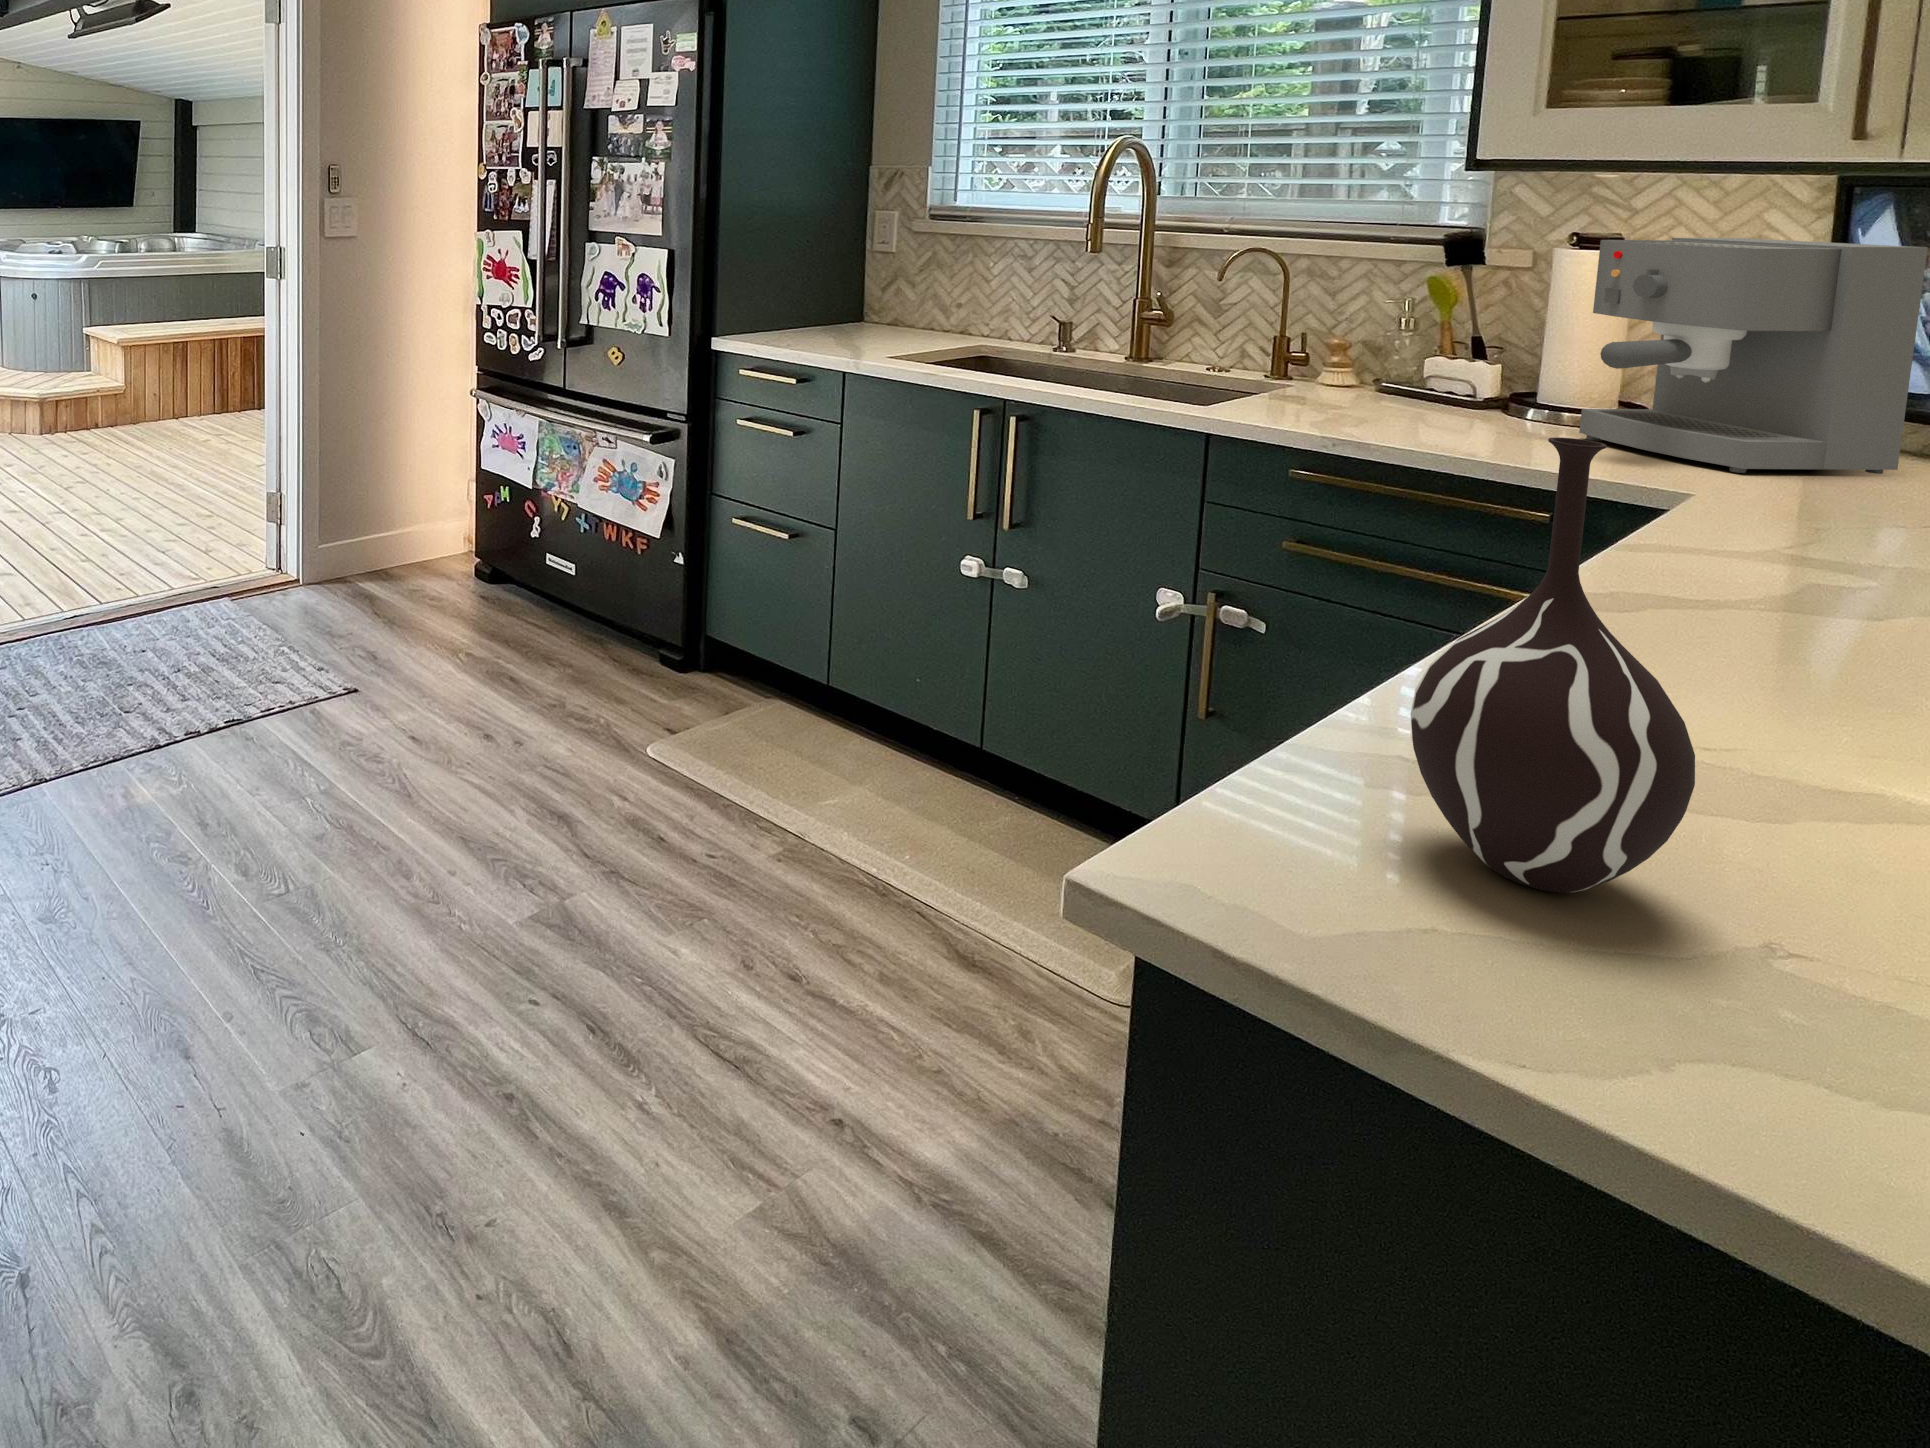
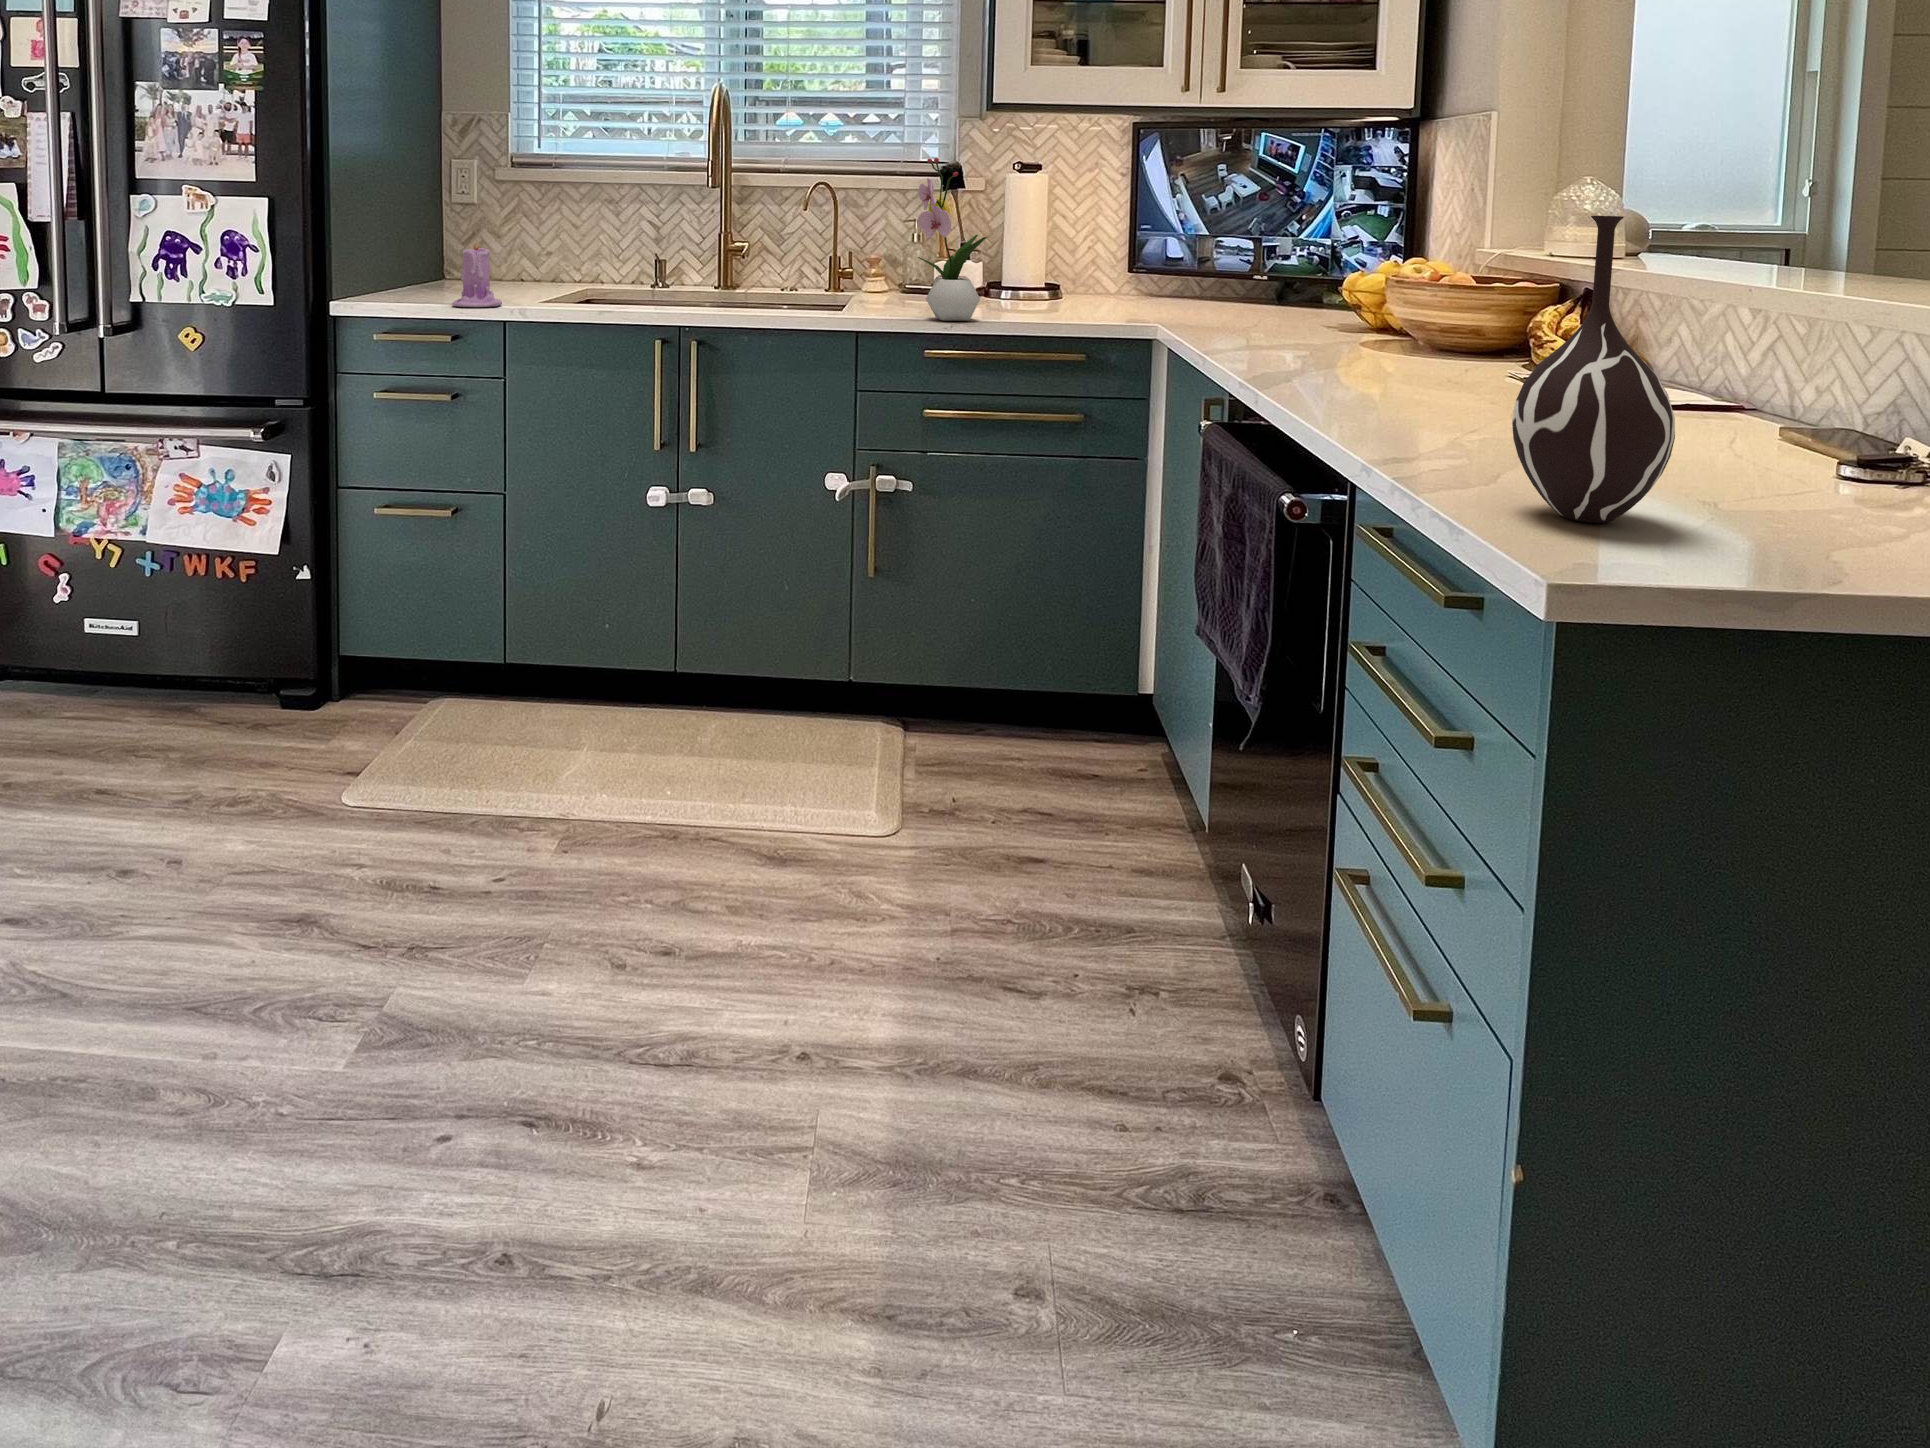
flower arrangement: none [1298,231,1398,439] -> present [917,158,987,320]
coffee maker: present [1579,238,1928,474] -> none [1049,165,1194,315]
candle: none [800,293,847,356] -> present [452,240,502,307]

